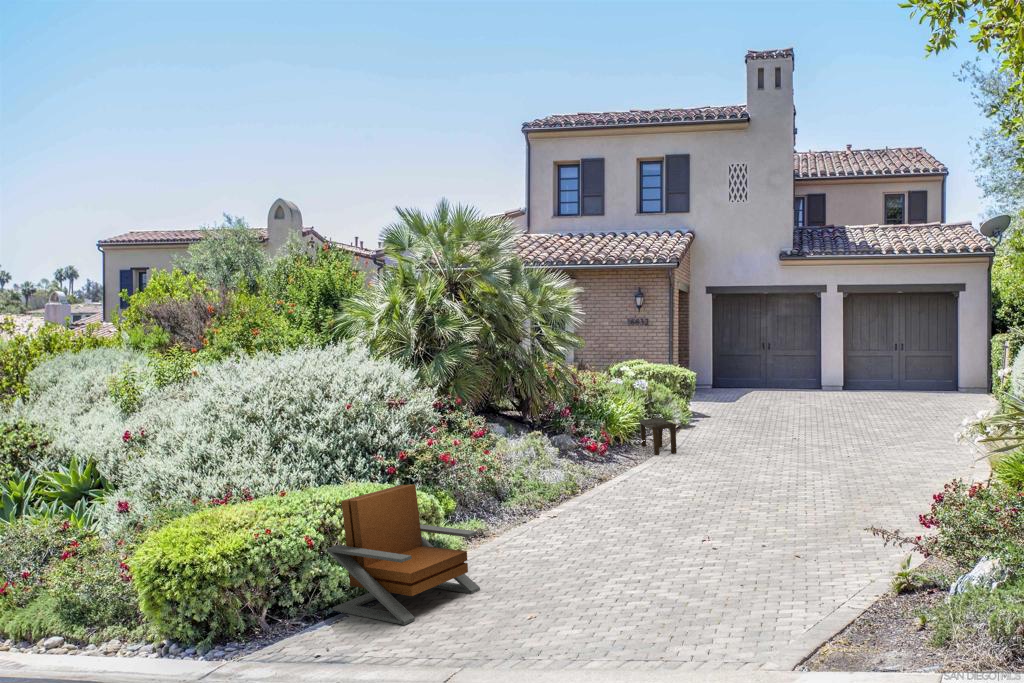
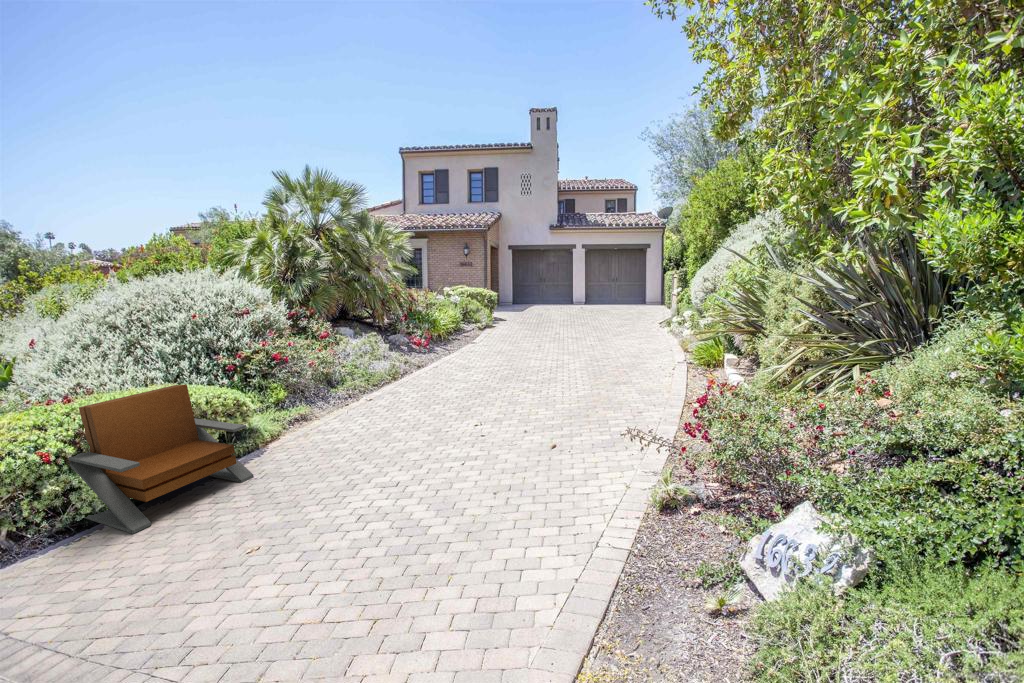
bench: present [640,418,676,455] -> none [457,322,479,346]

